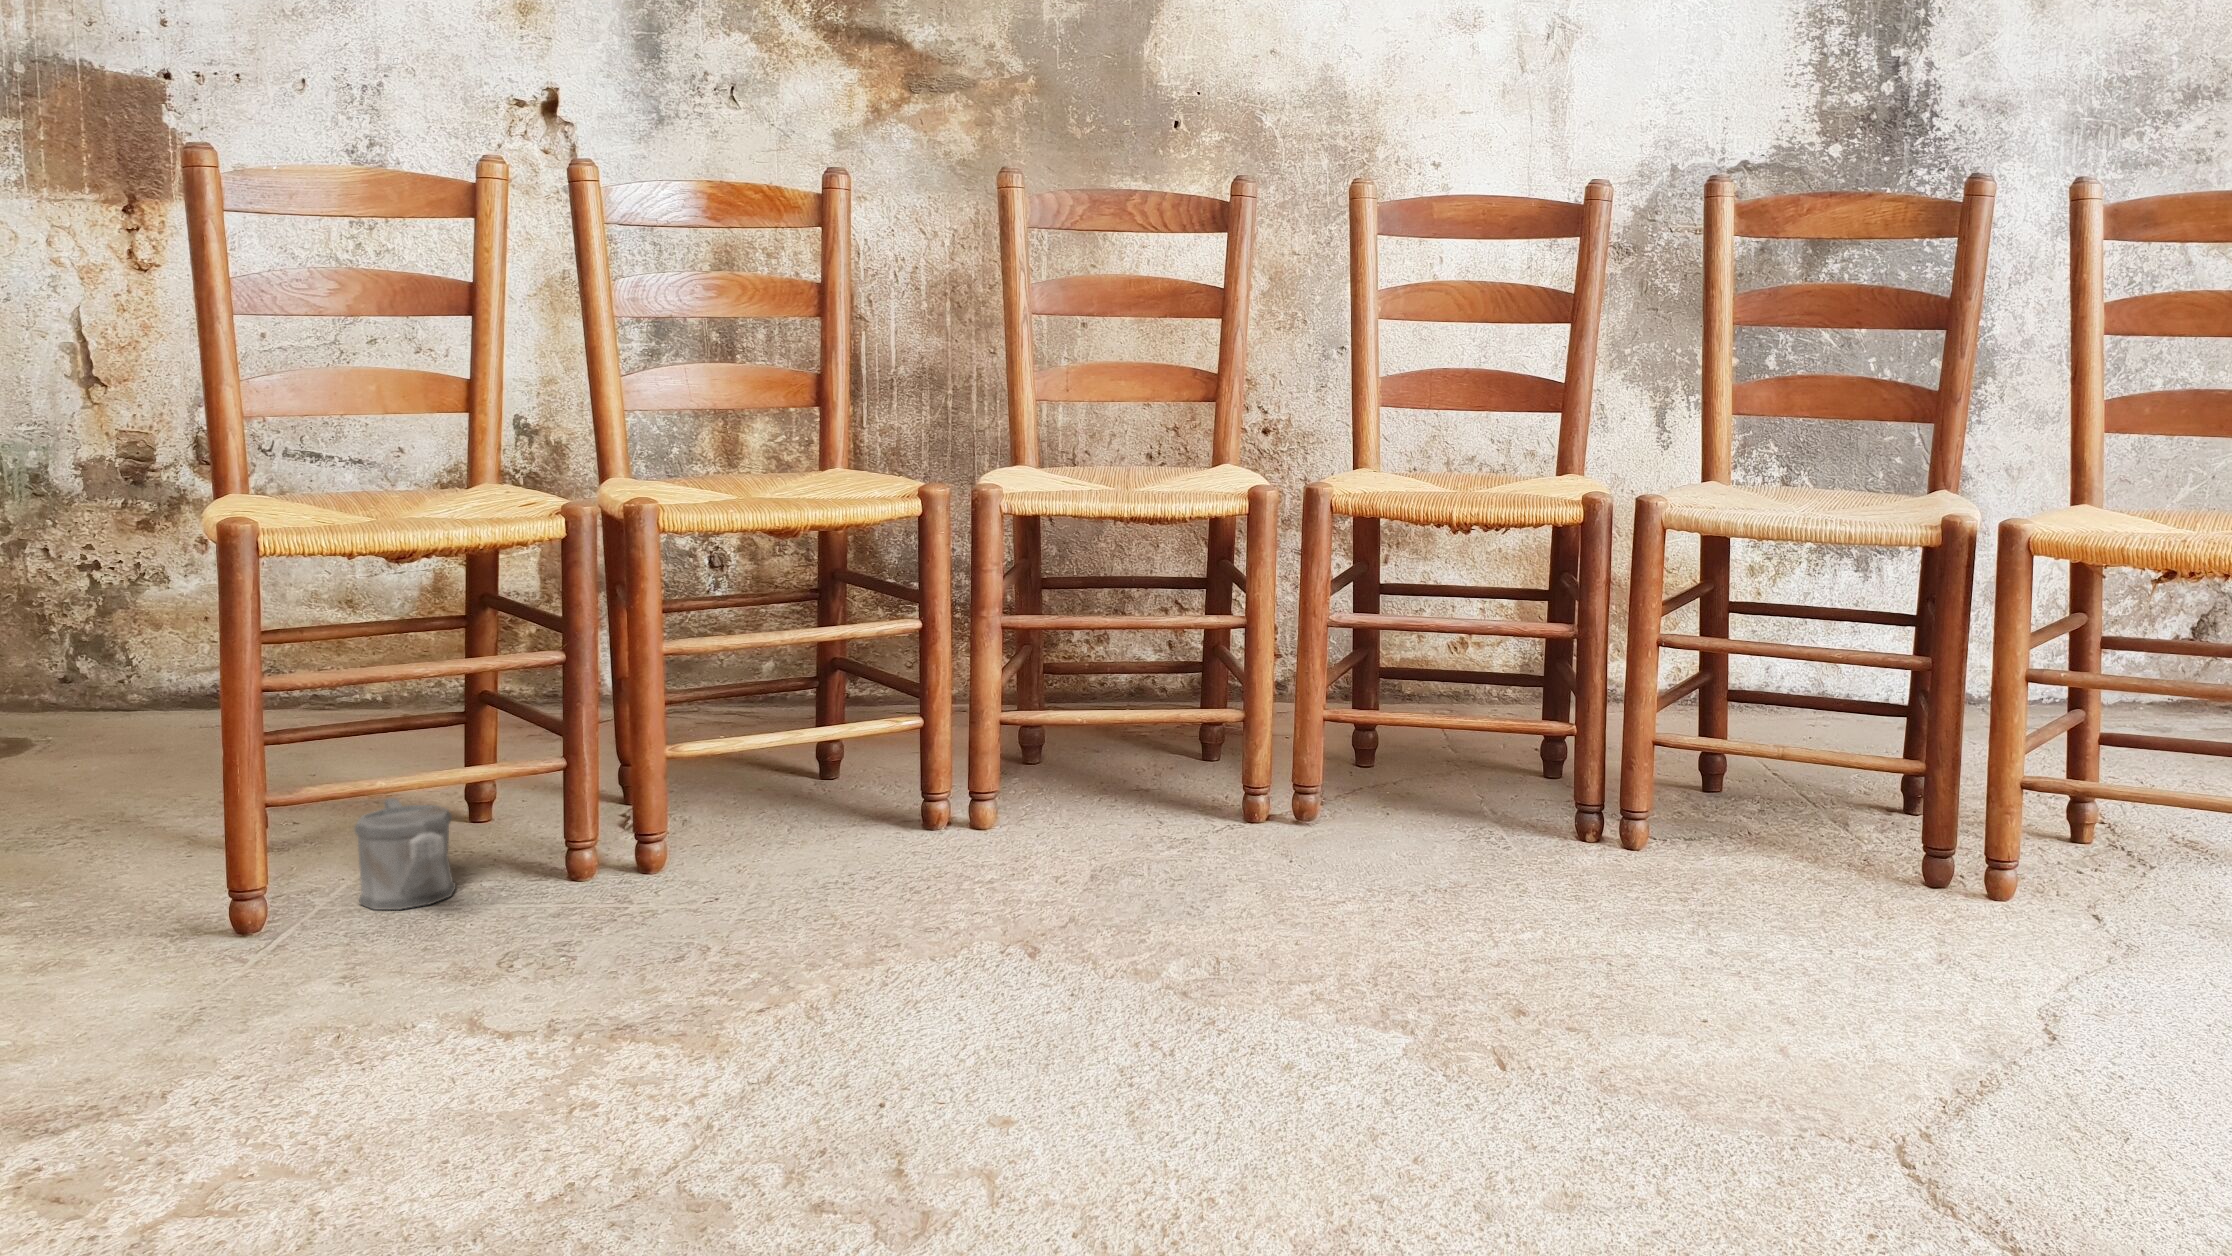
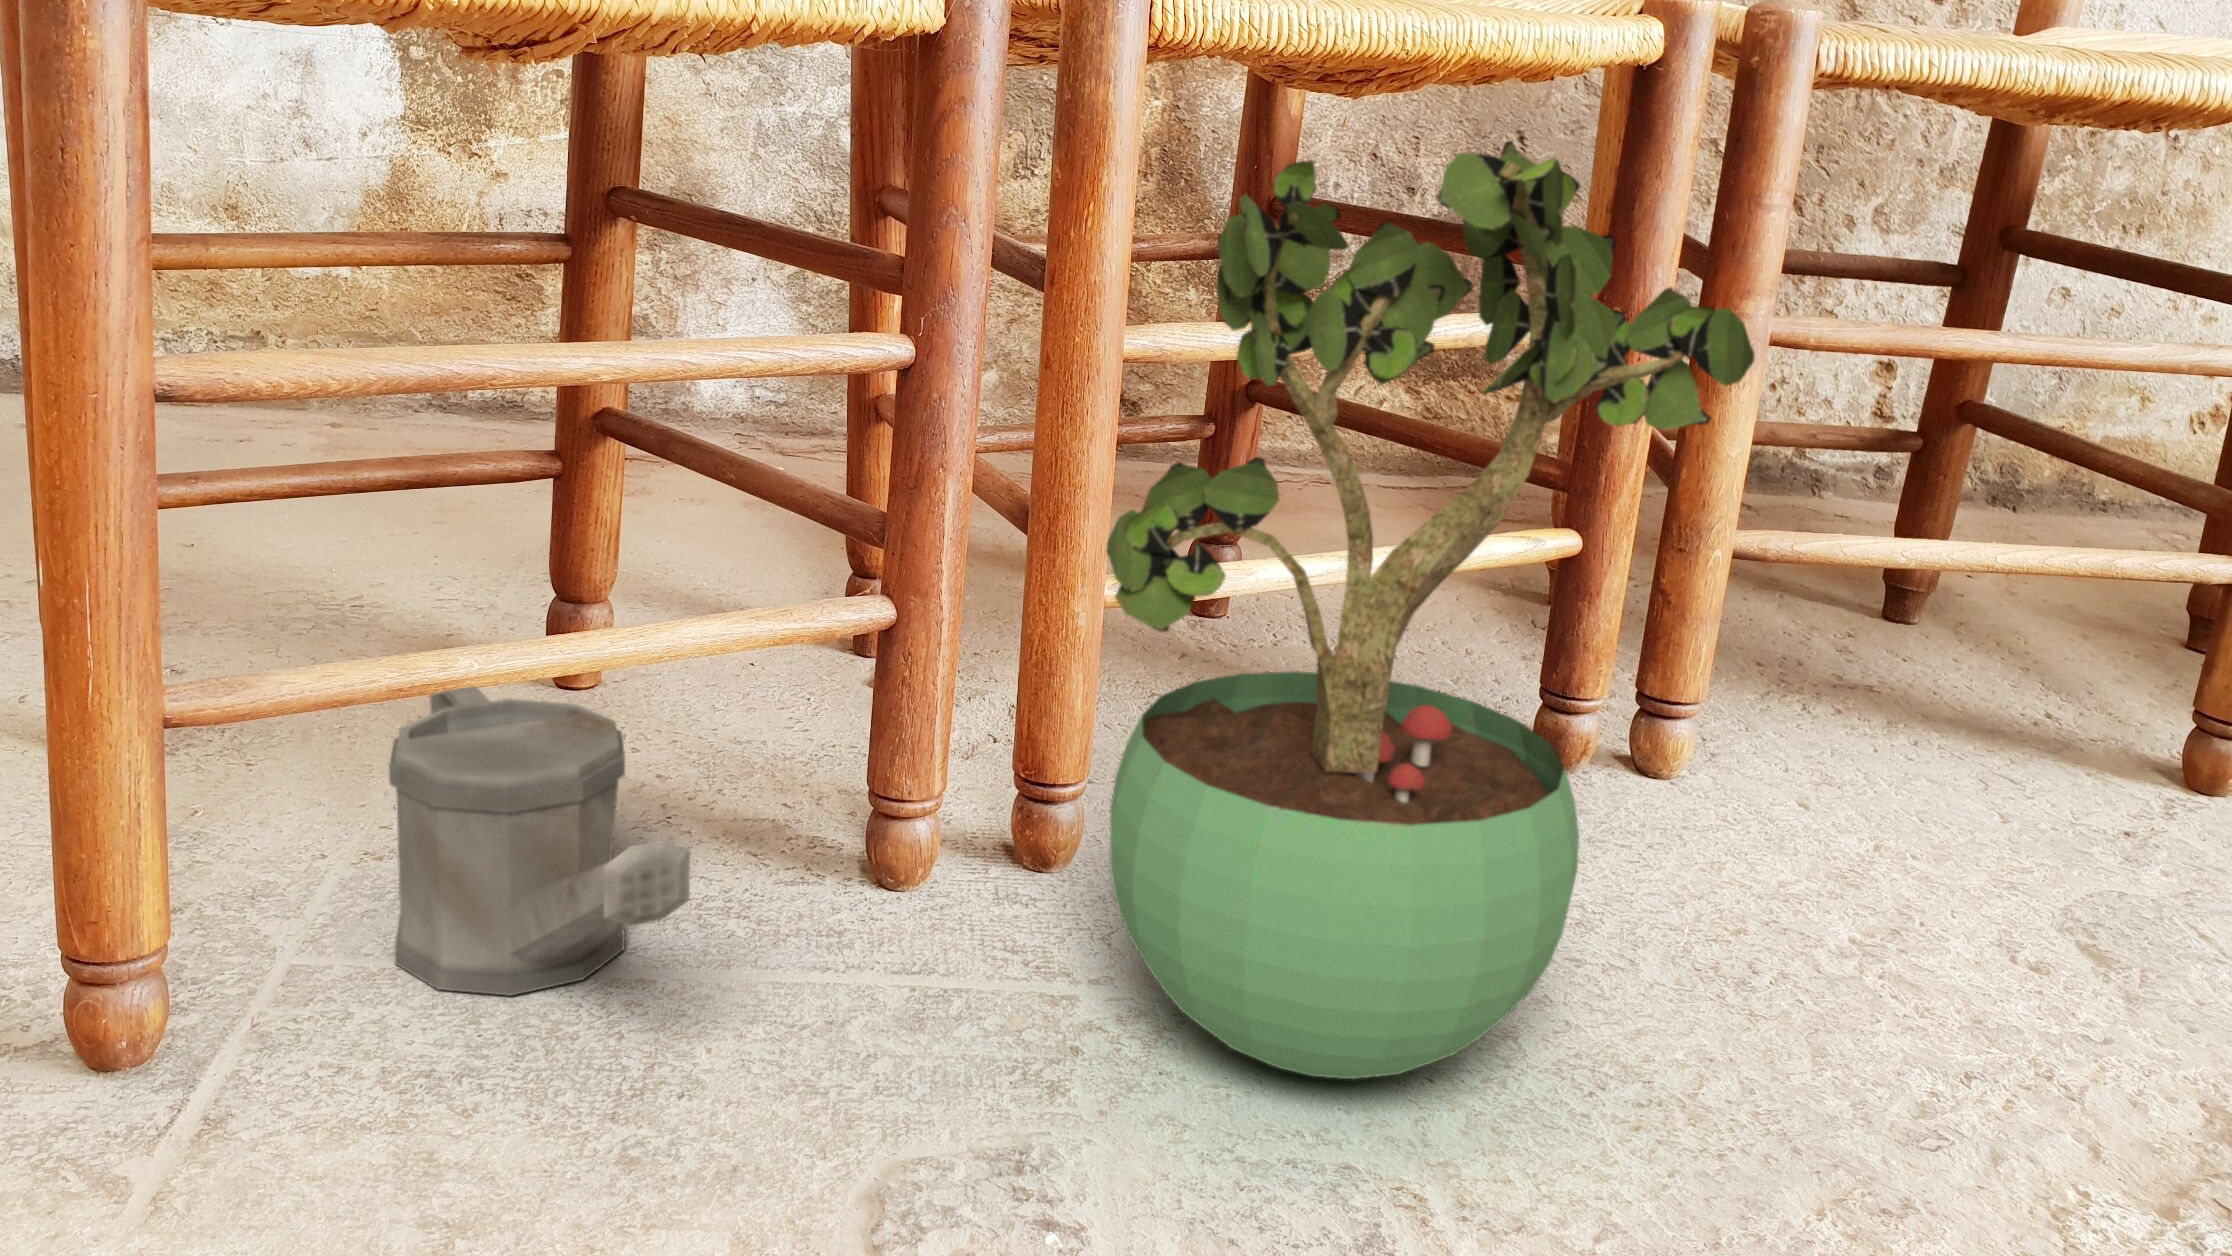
potted plant: none [582,581,811,912] -> present [1107,140,1755,1079]

